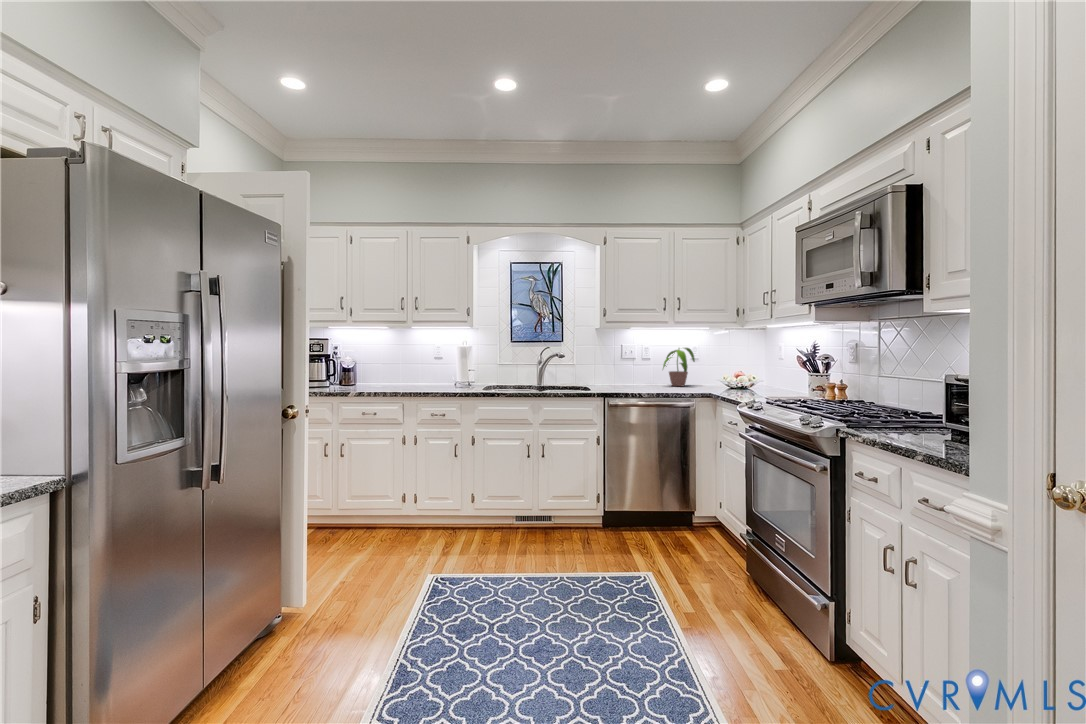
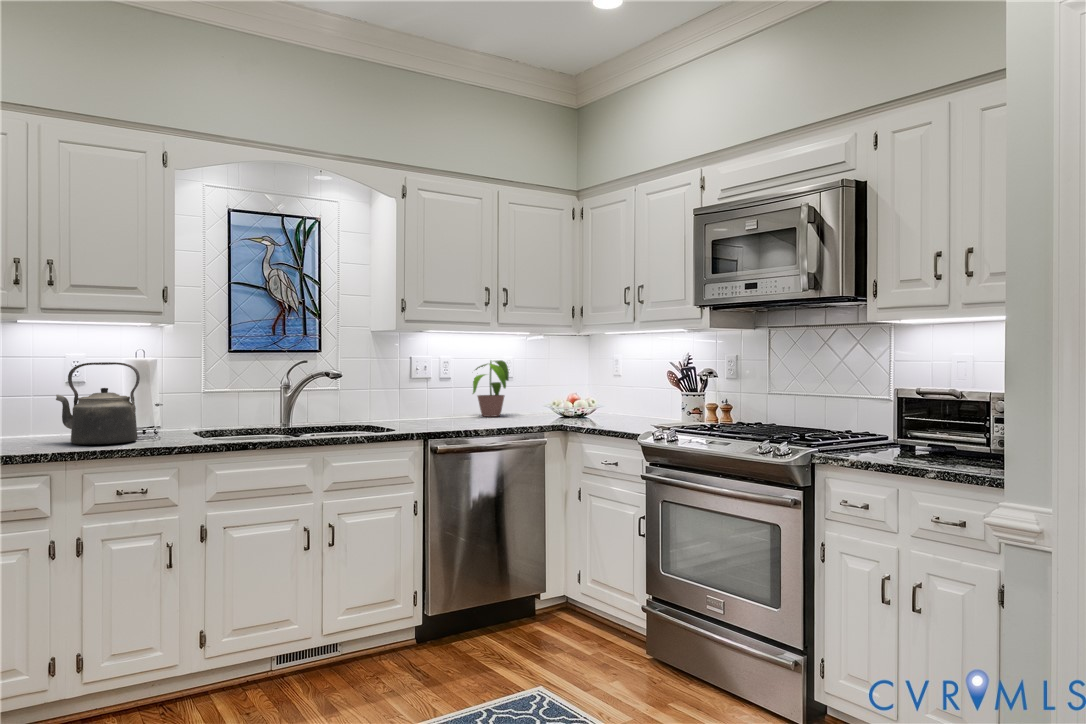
kettle: none [418,348,452,390] -> present [56,362,140,445]

